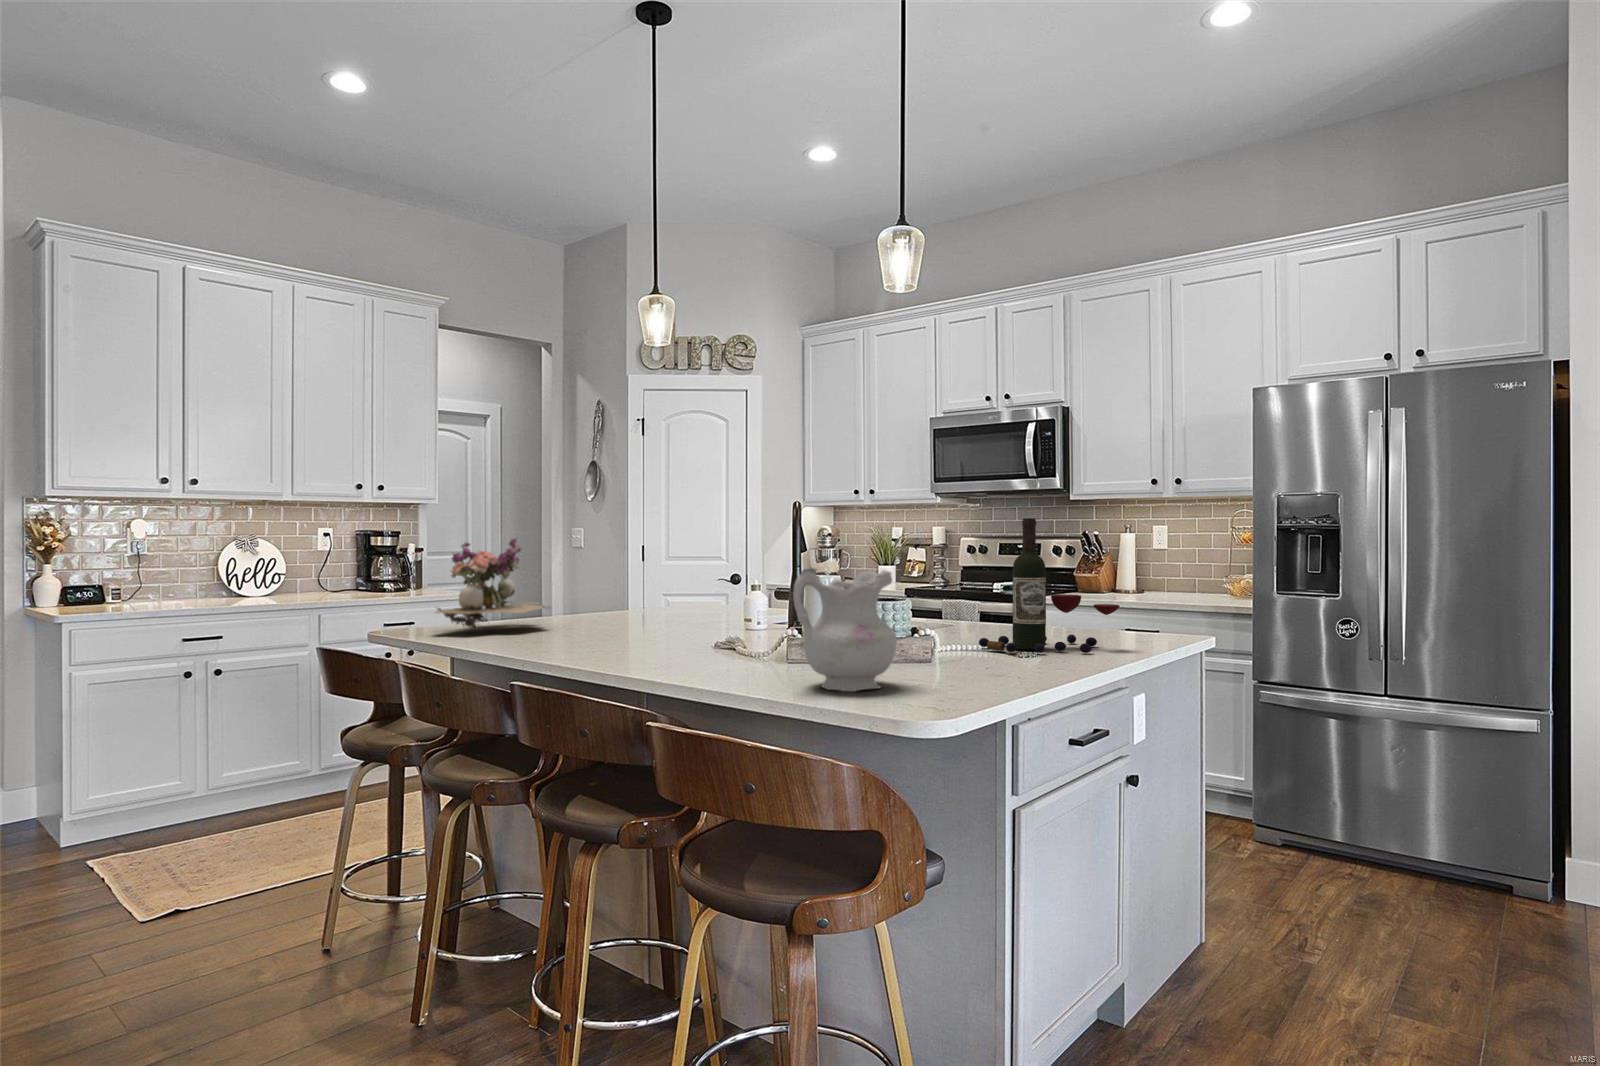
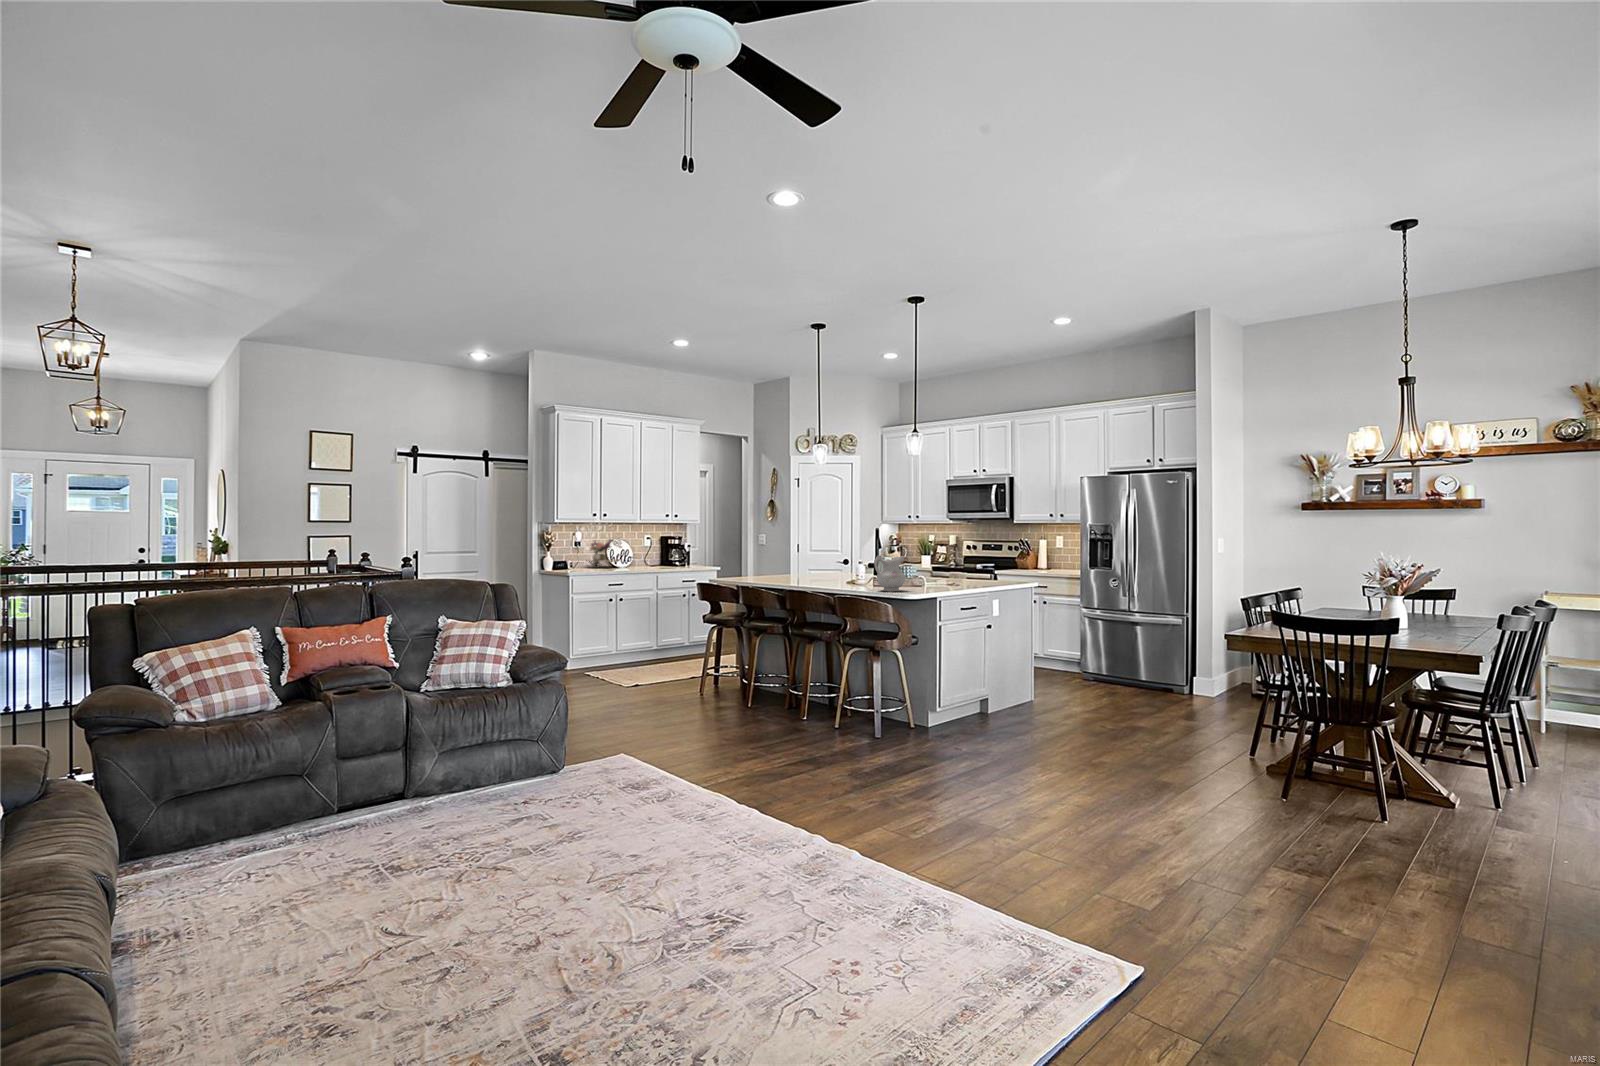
wine bottle: present [979,518,1120,653] -> none [940,539,989,585]
flower arrangement: present [435,538,549,630] -> present [586,539,613,566]

